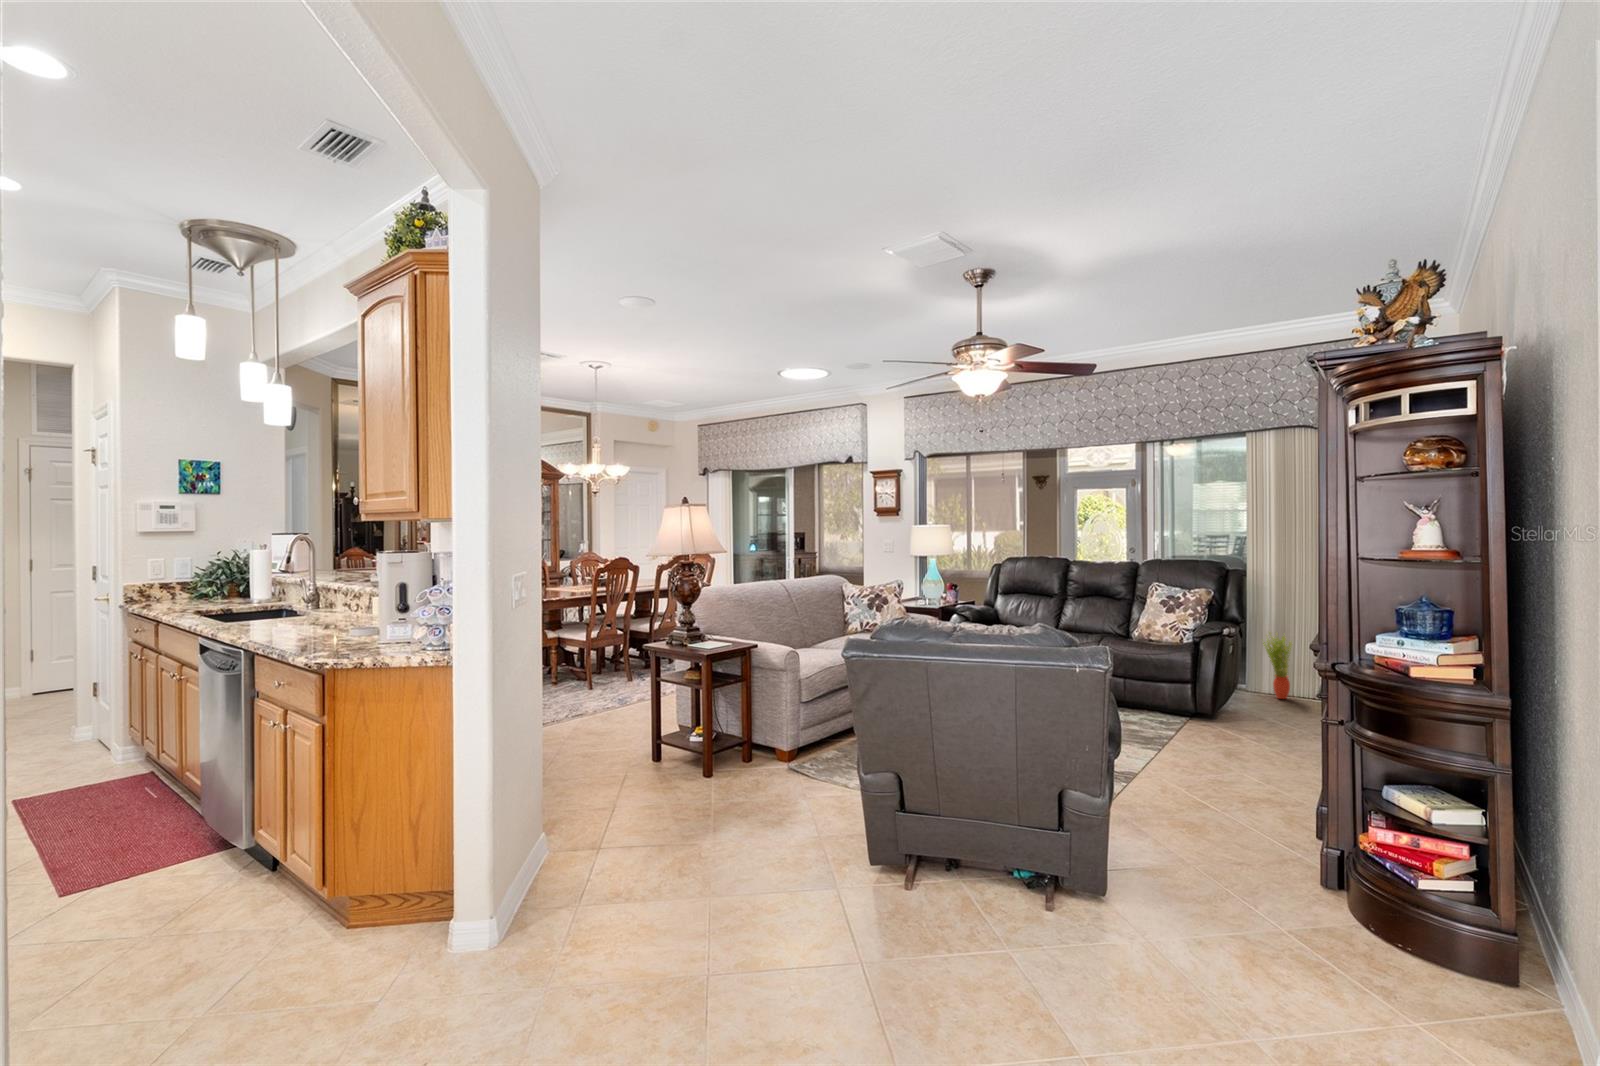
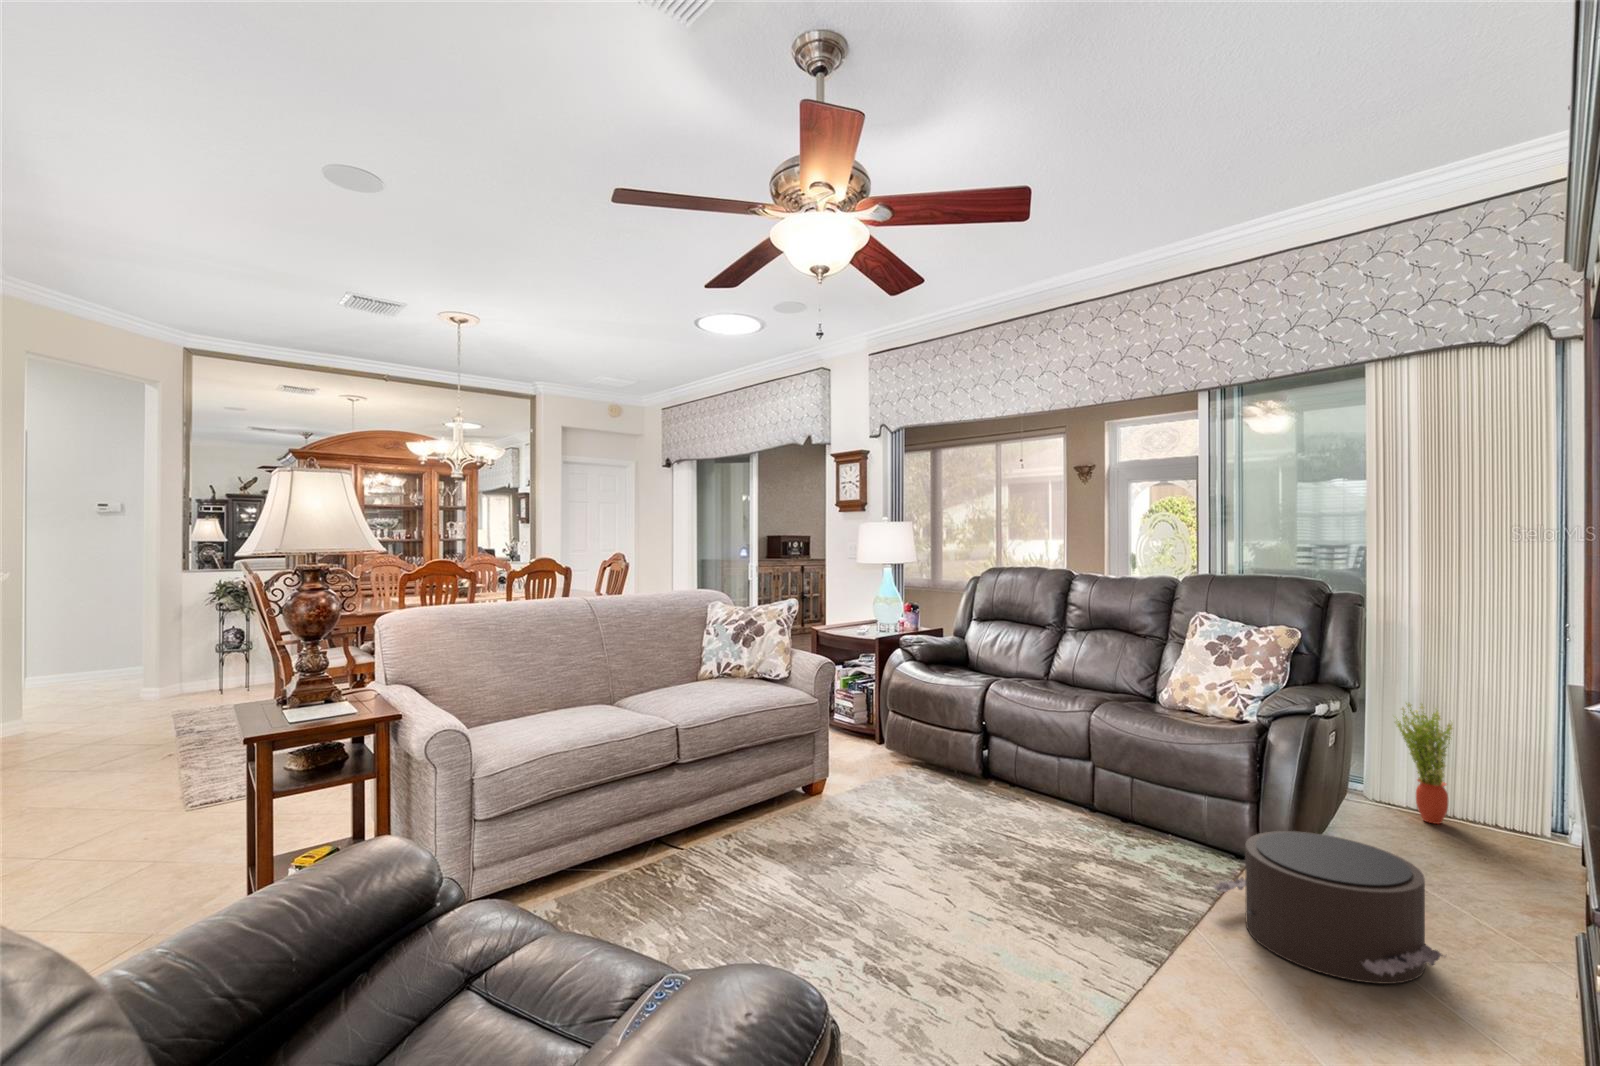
pouf: none [1175,693,1283,750] -> present [1213,831,1446,984]

